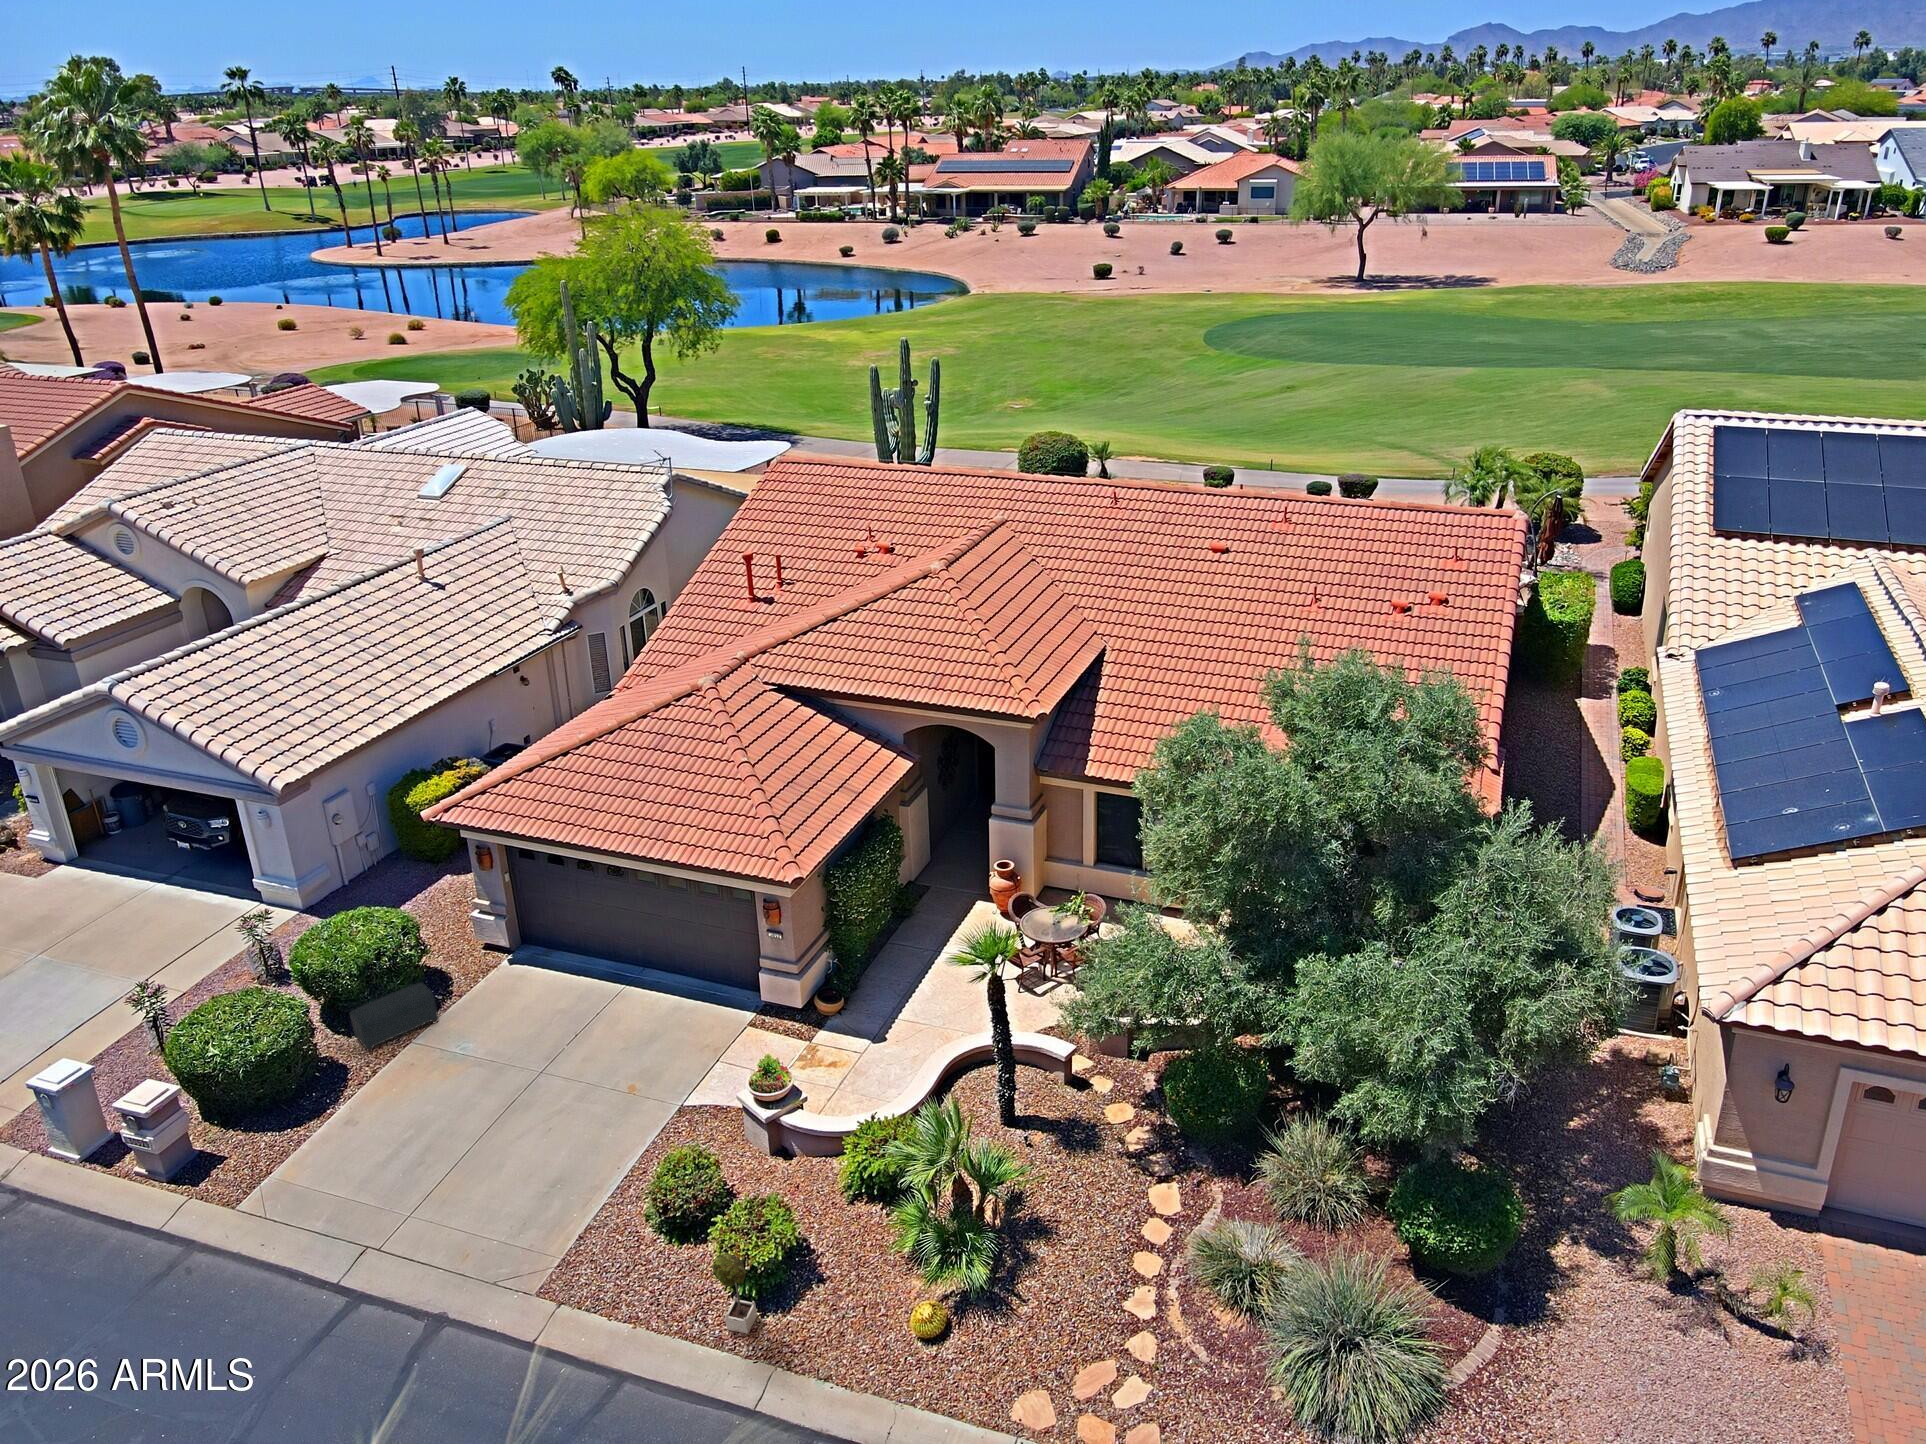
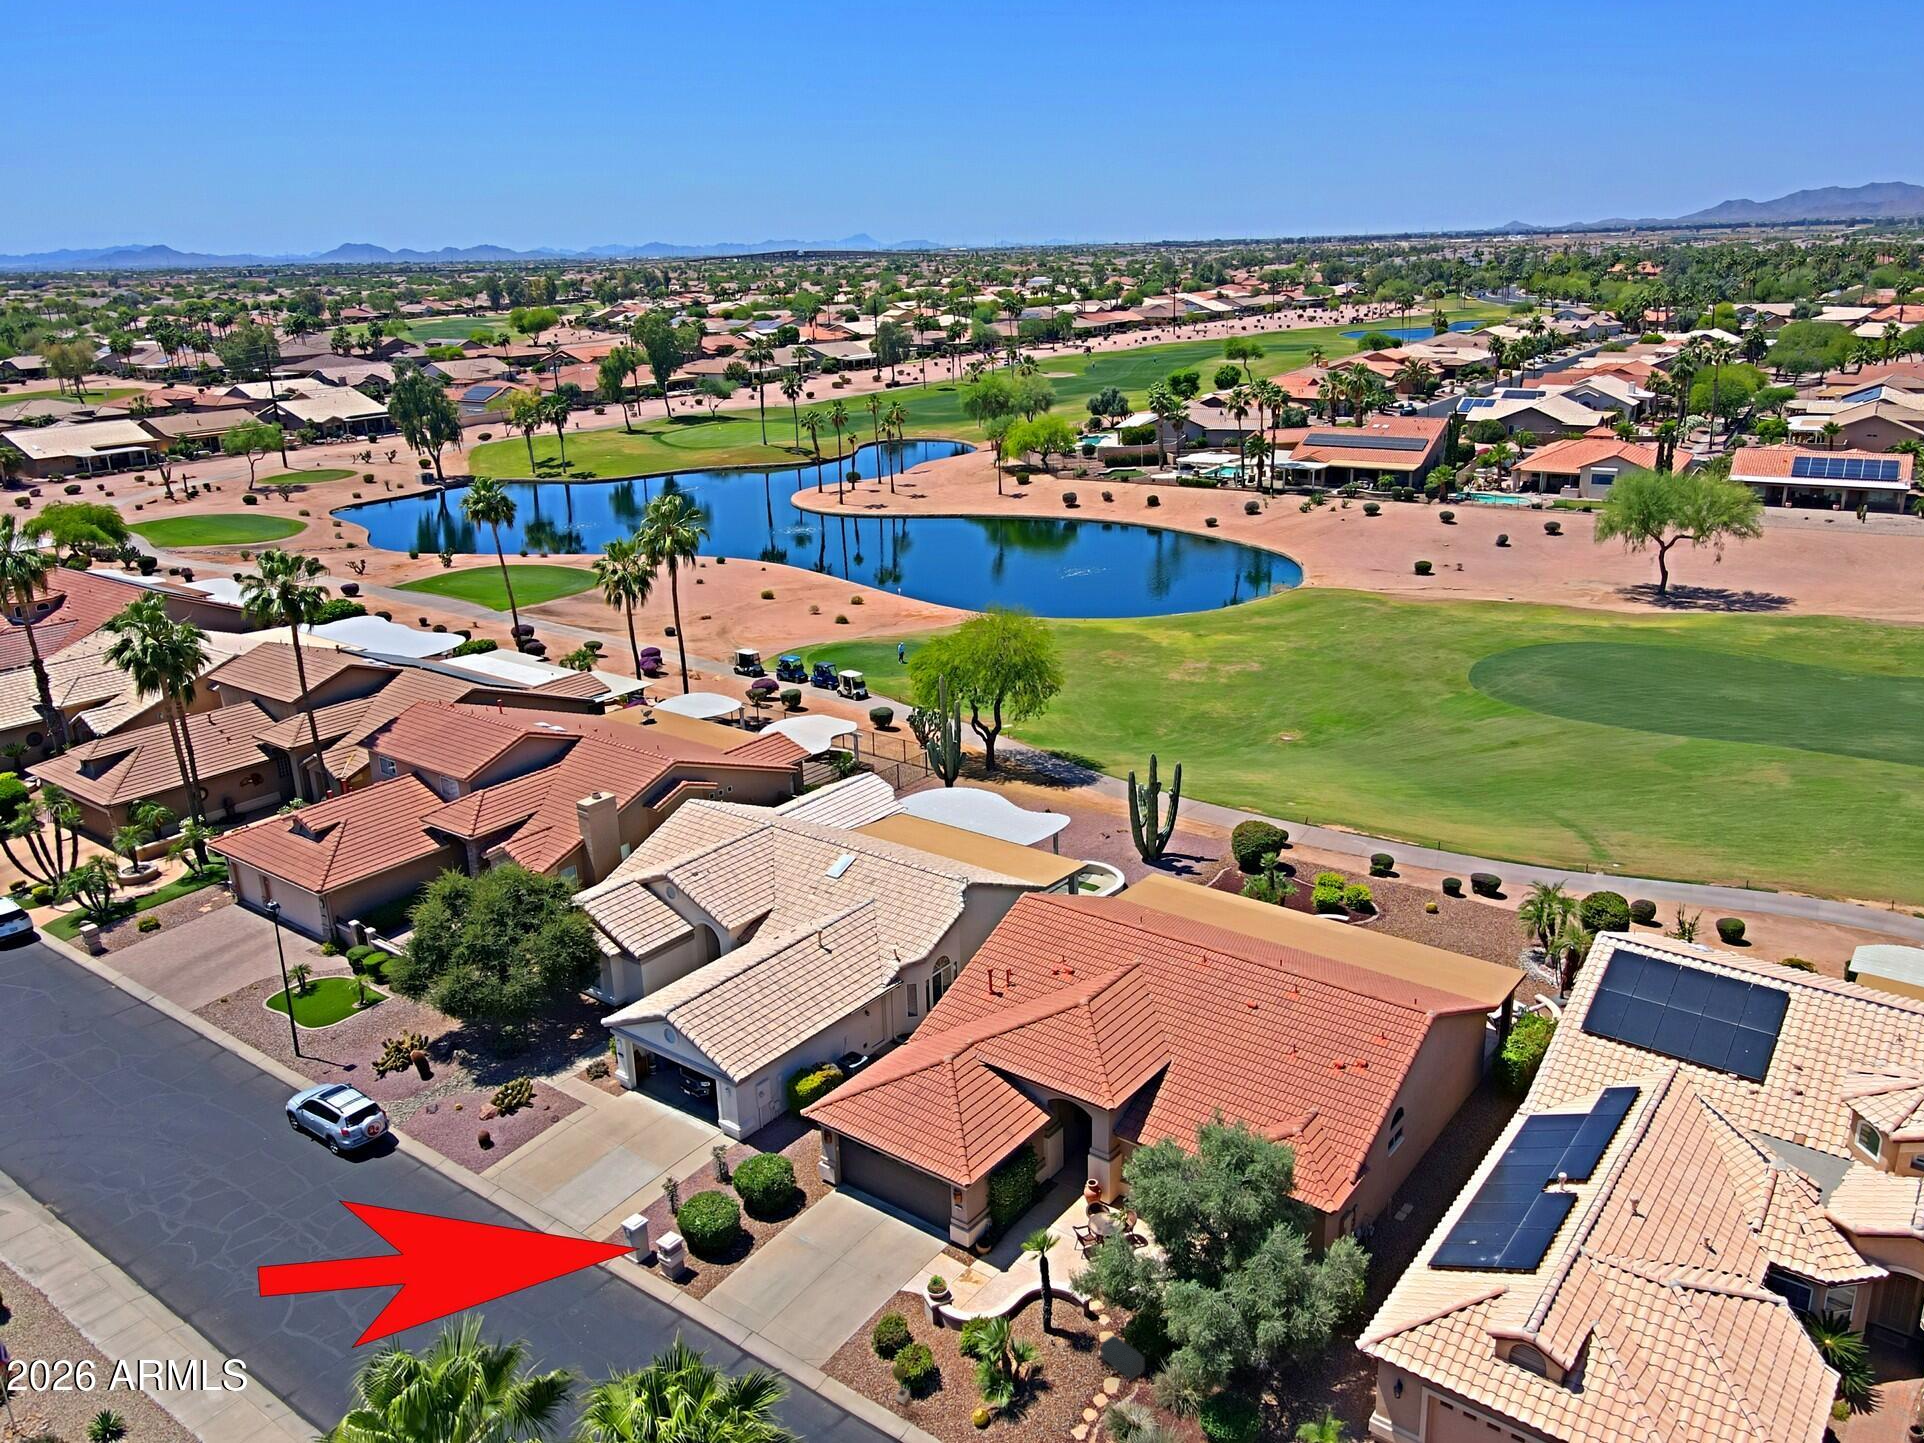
bench: present [350,983,439,1052] -> present [1101,1335,1144,1381]

